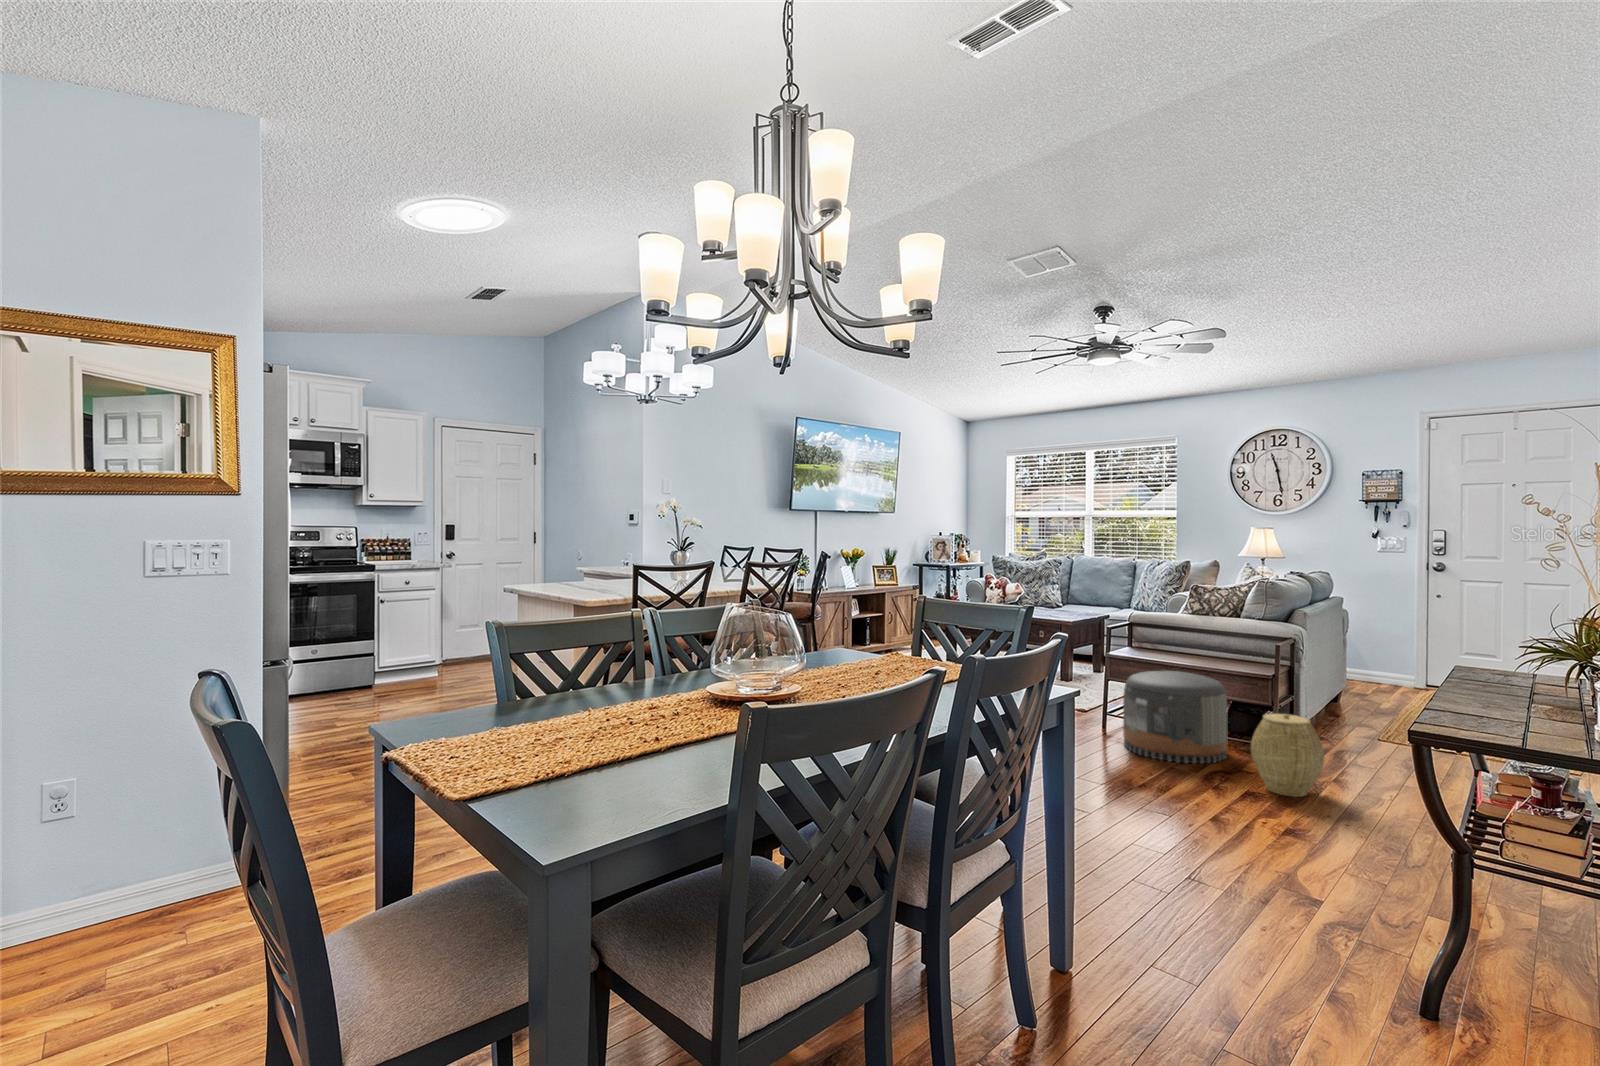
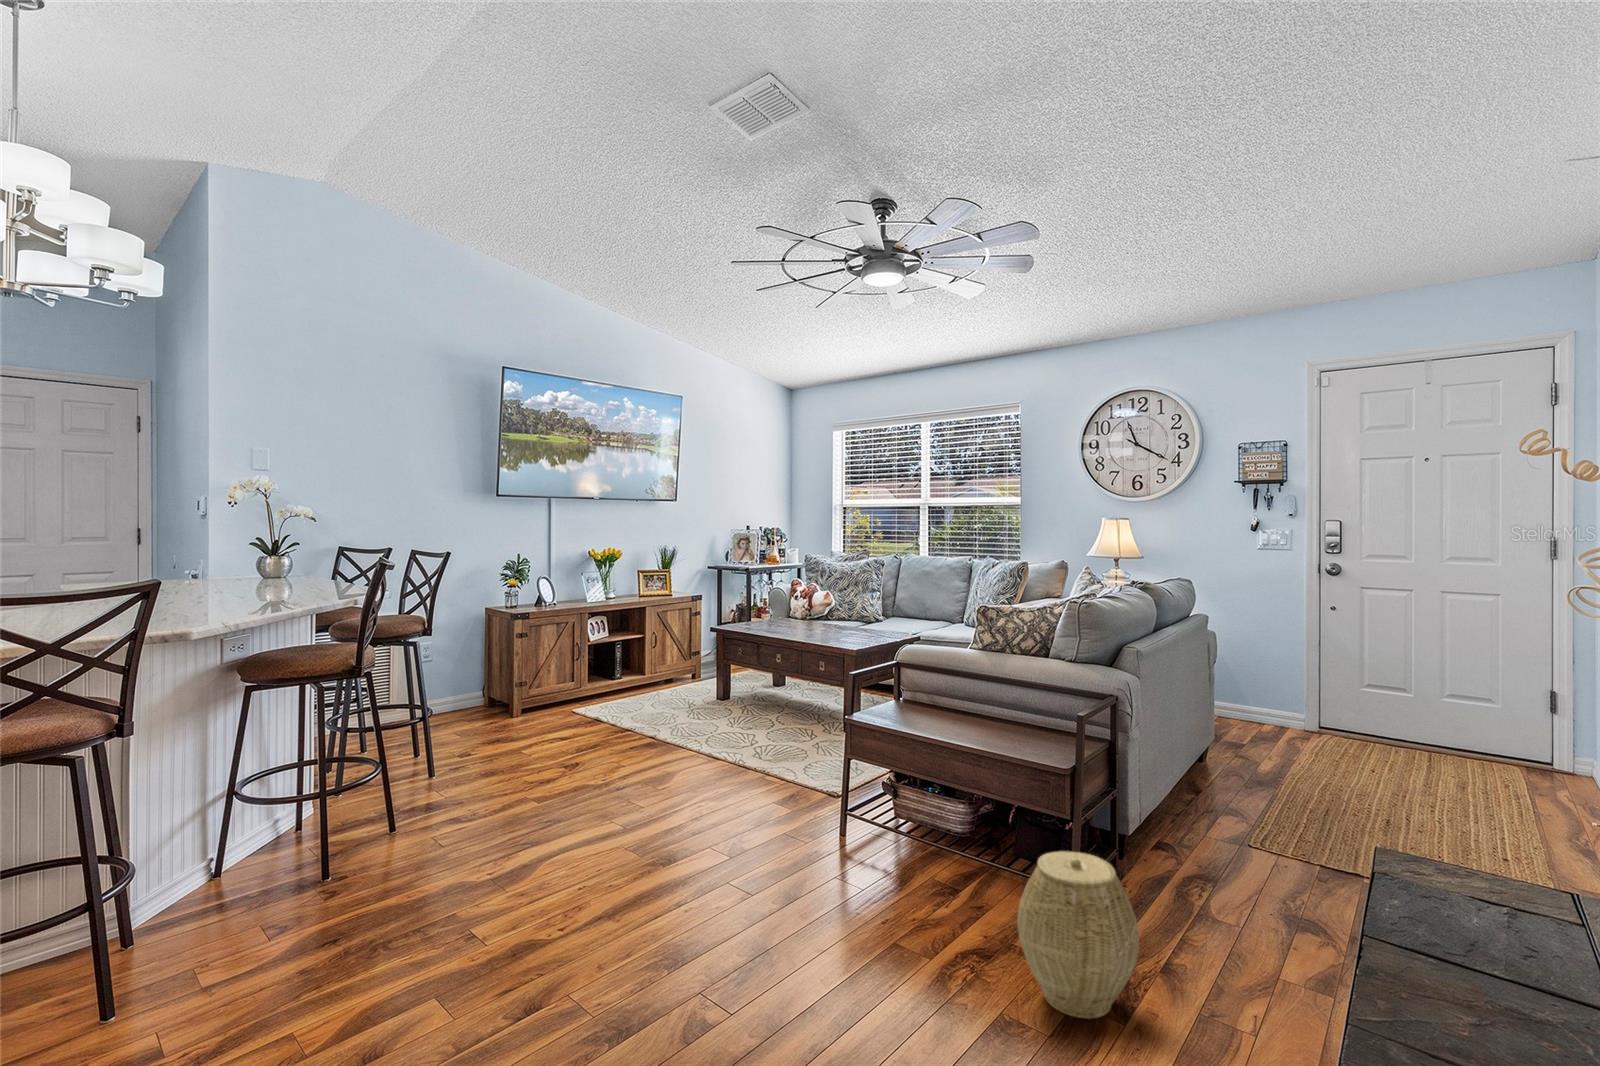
pouf: present [1123,671,1228,764] -> none [855,746,1010,919]

